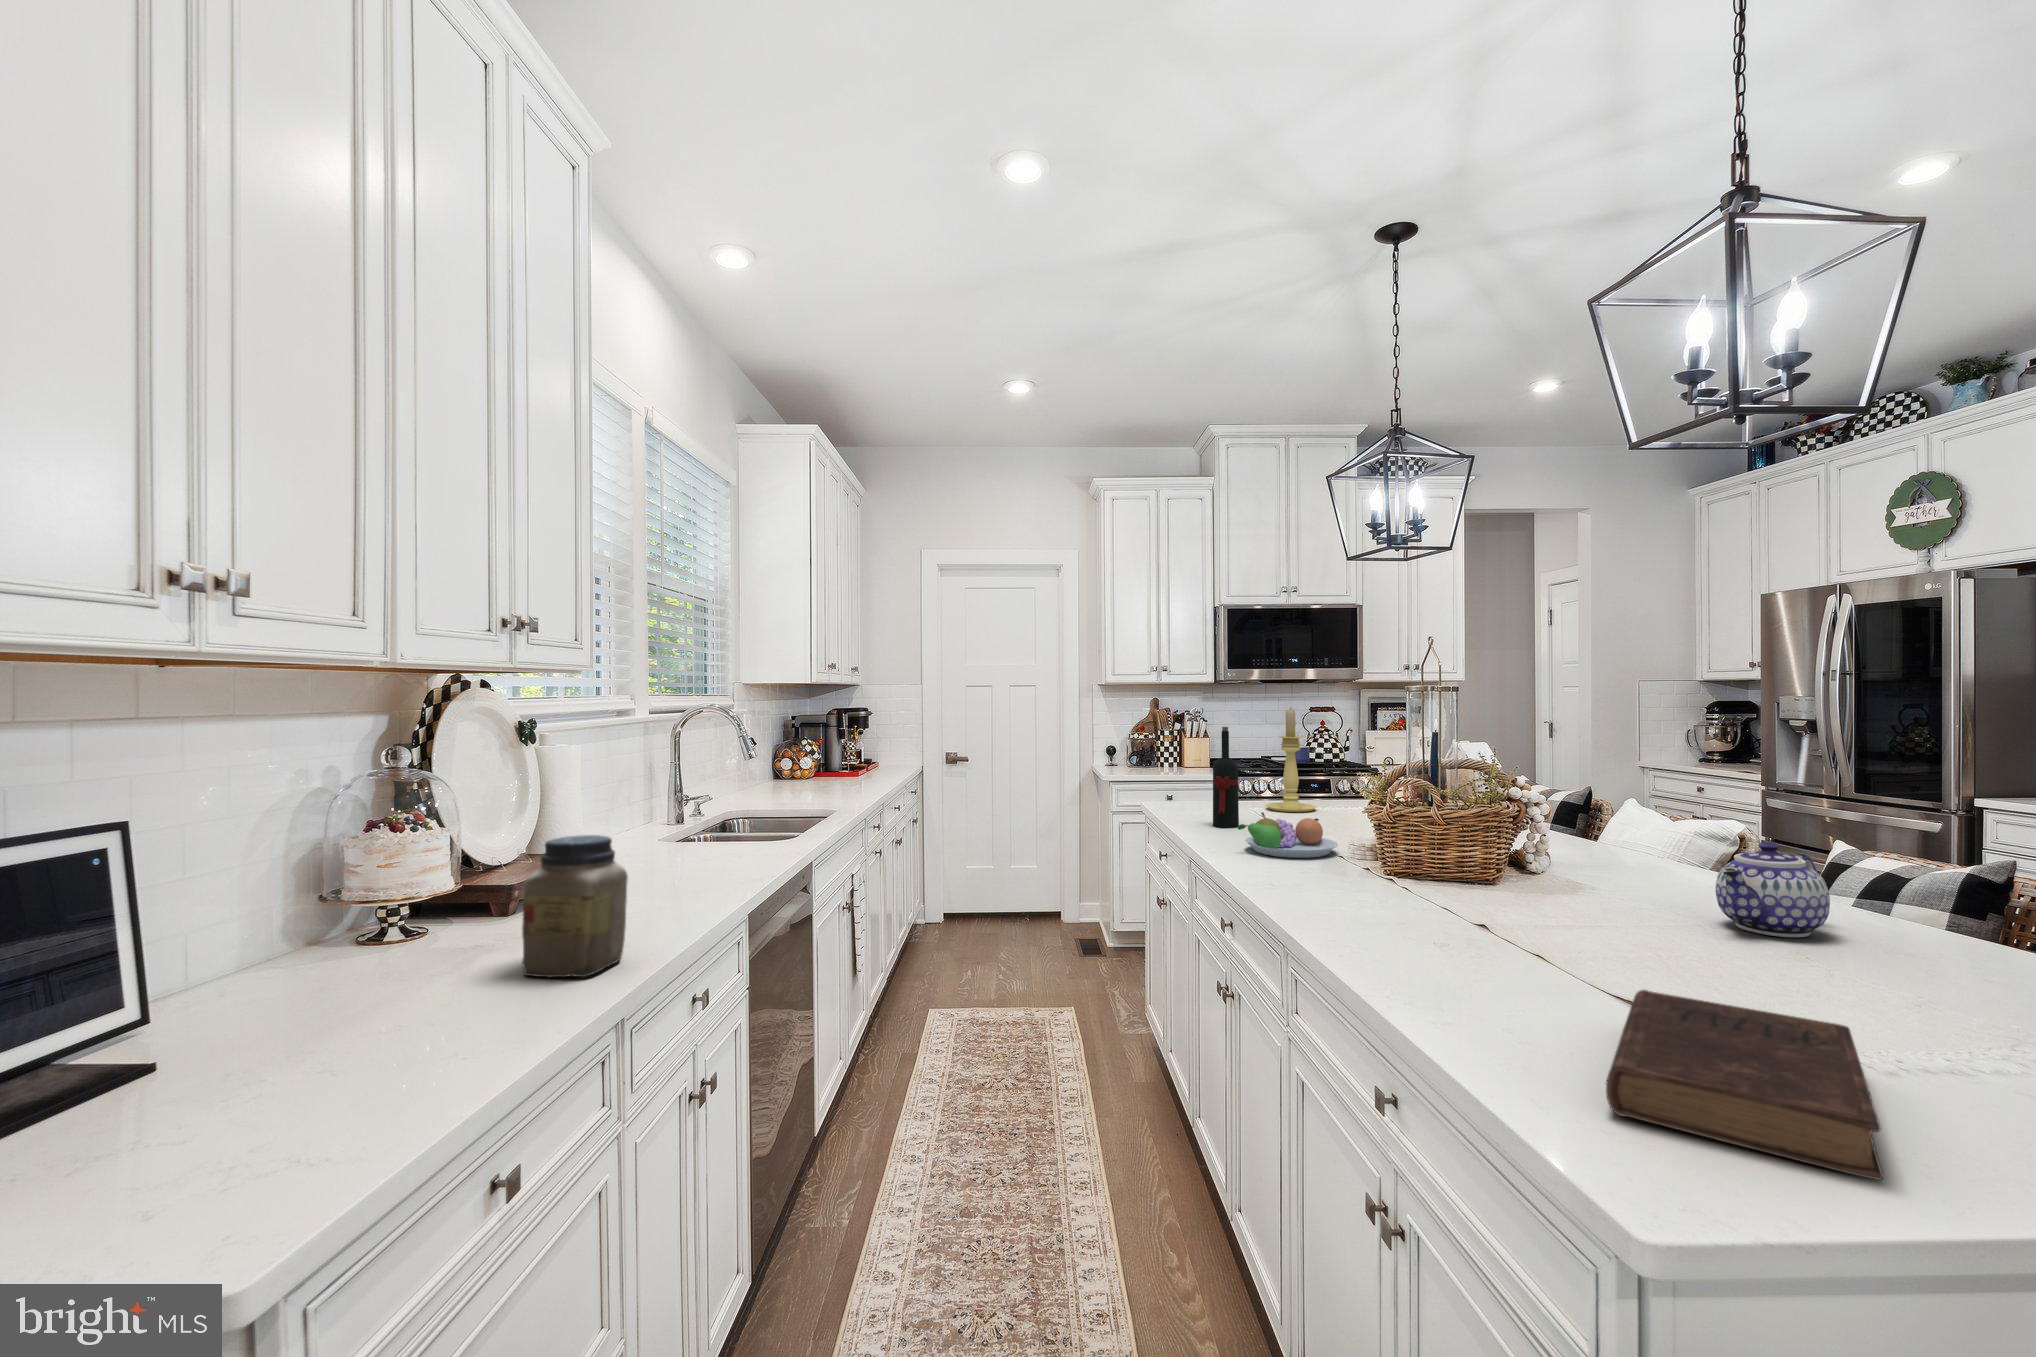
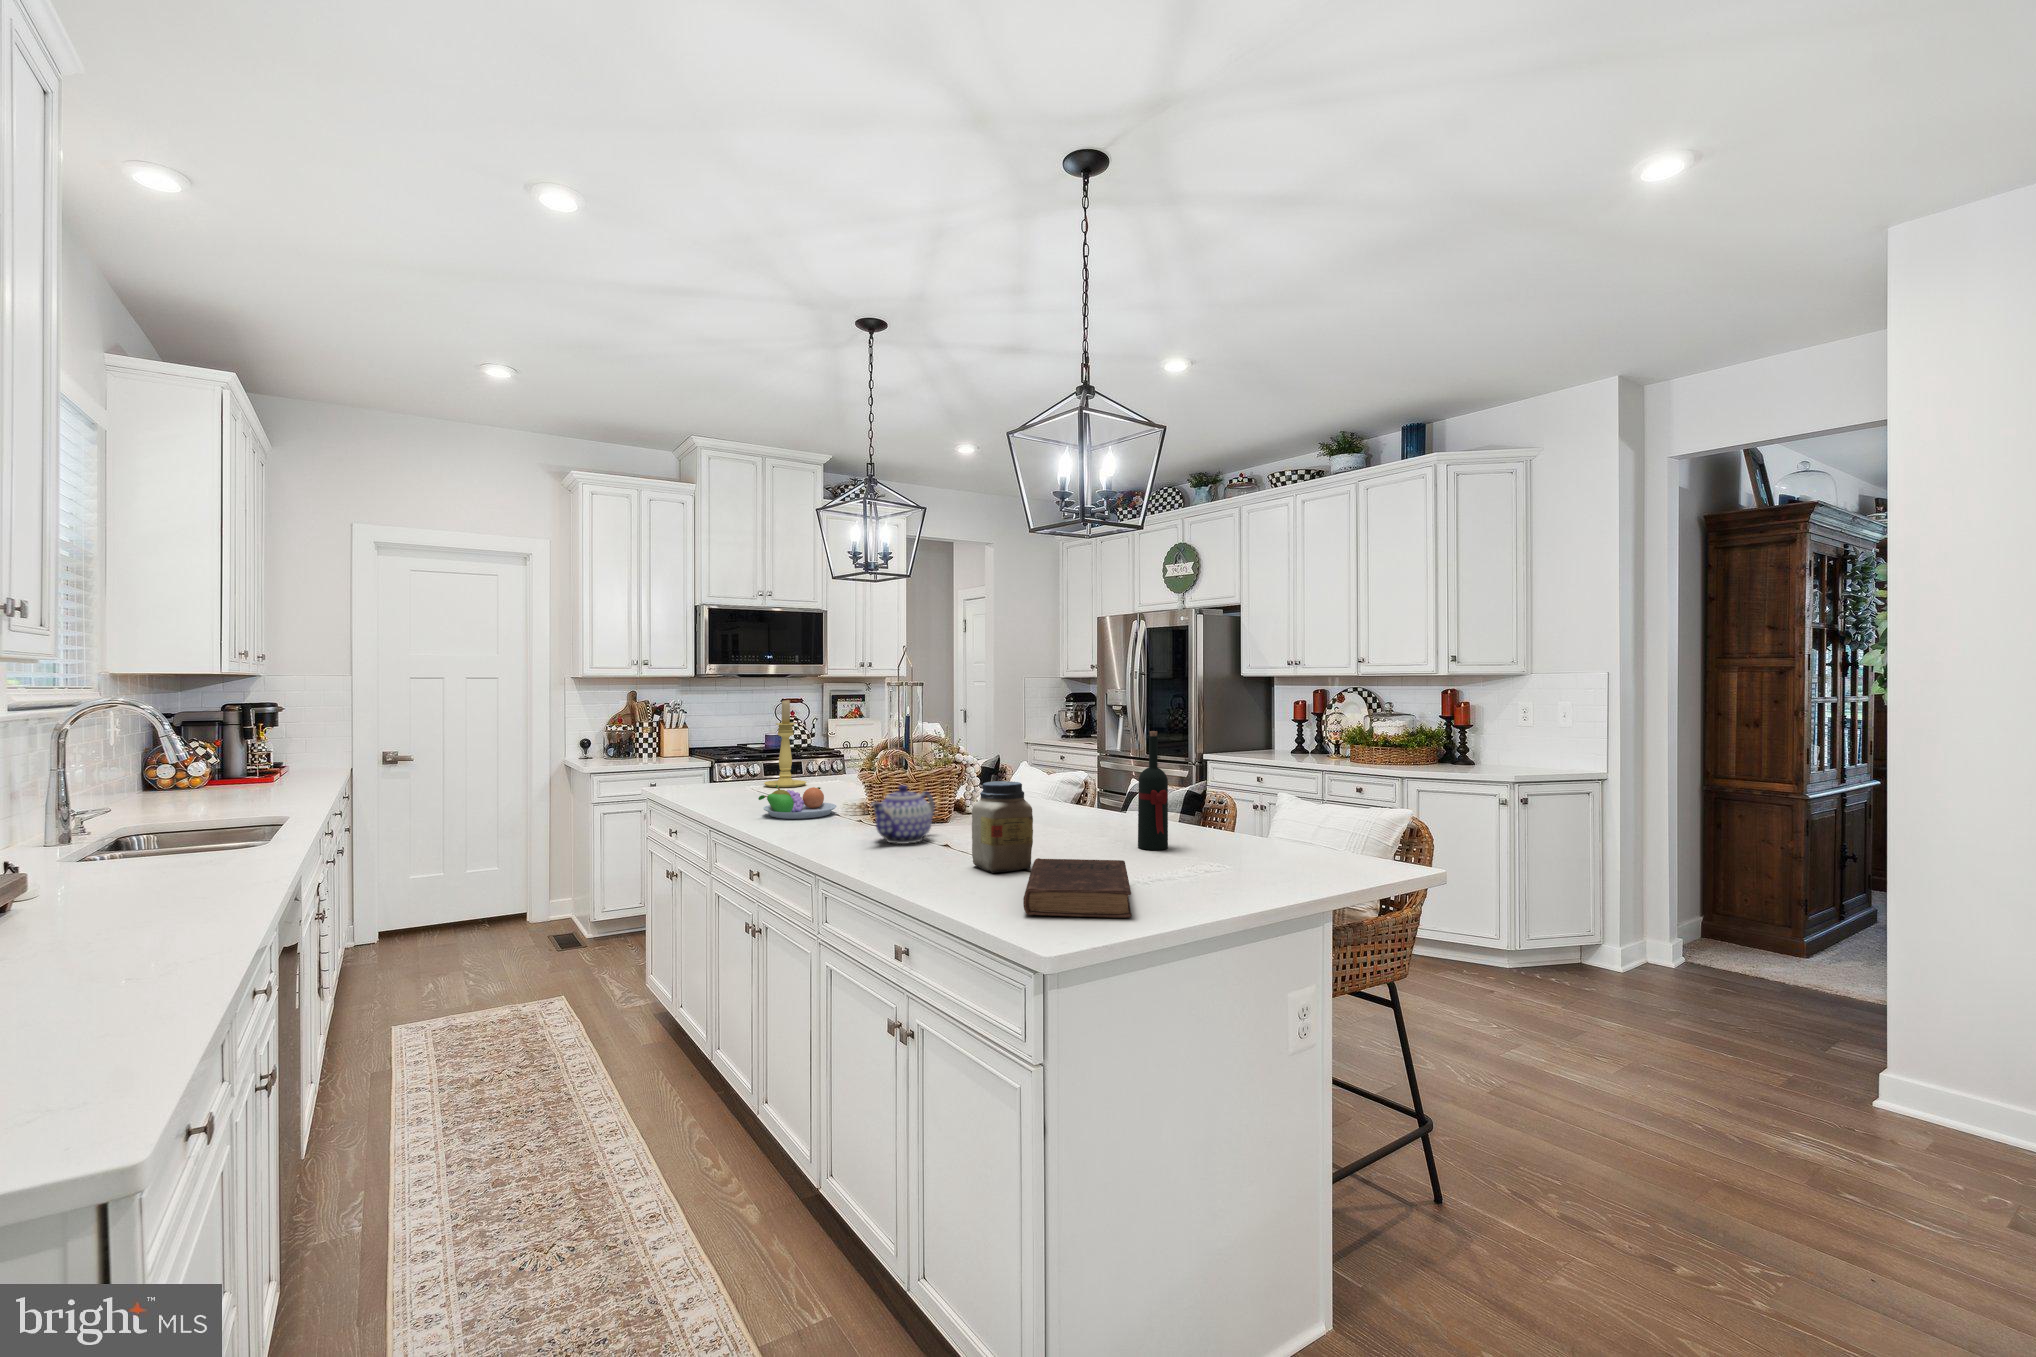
wine bottle: present [1213,727,1239,827] -> present [1138,731,1168,850]
jar: present [522,835,628,977] -> present [972,781,1033,873]
teapot: present [1716,842,1830,937] -> present [871,785,935,844]

